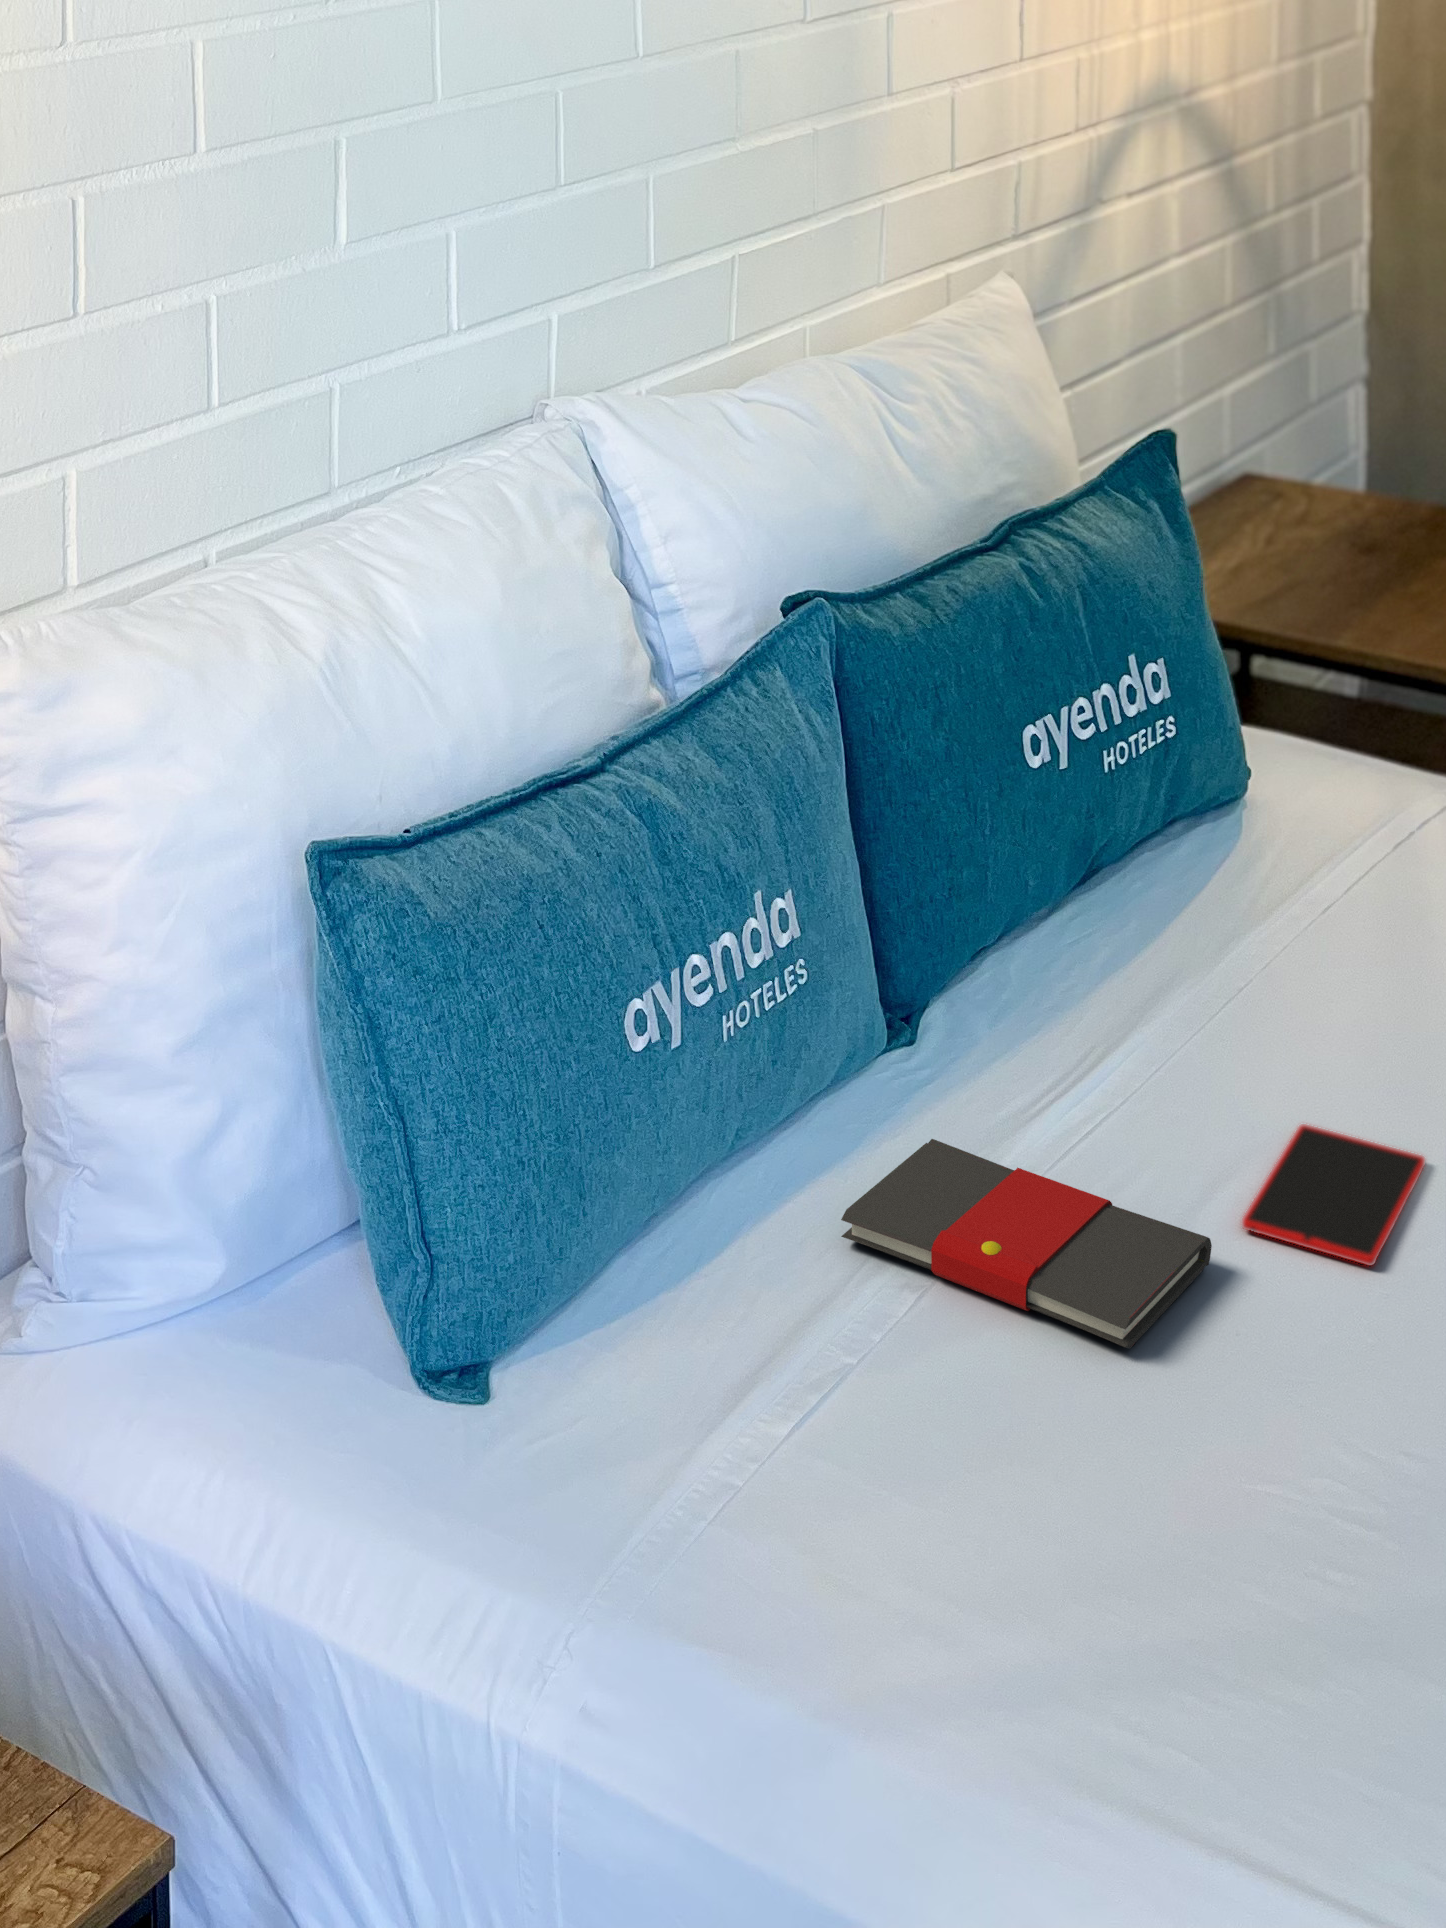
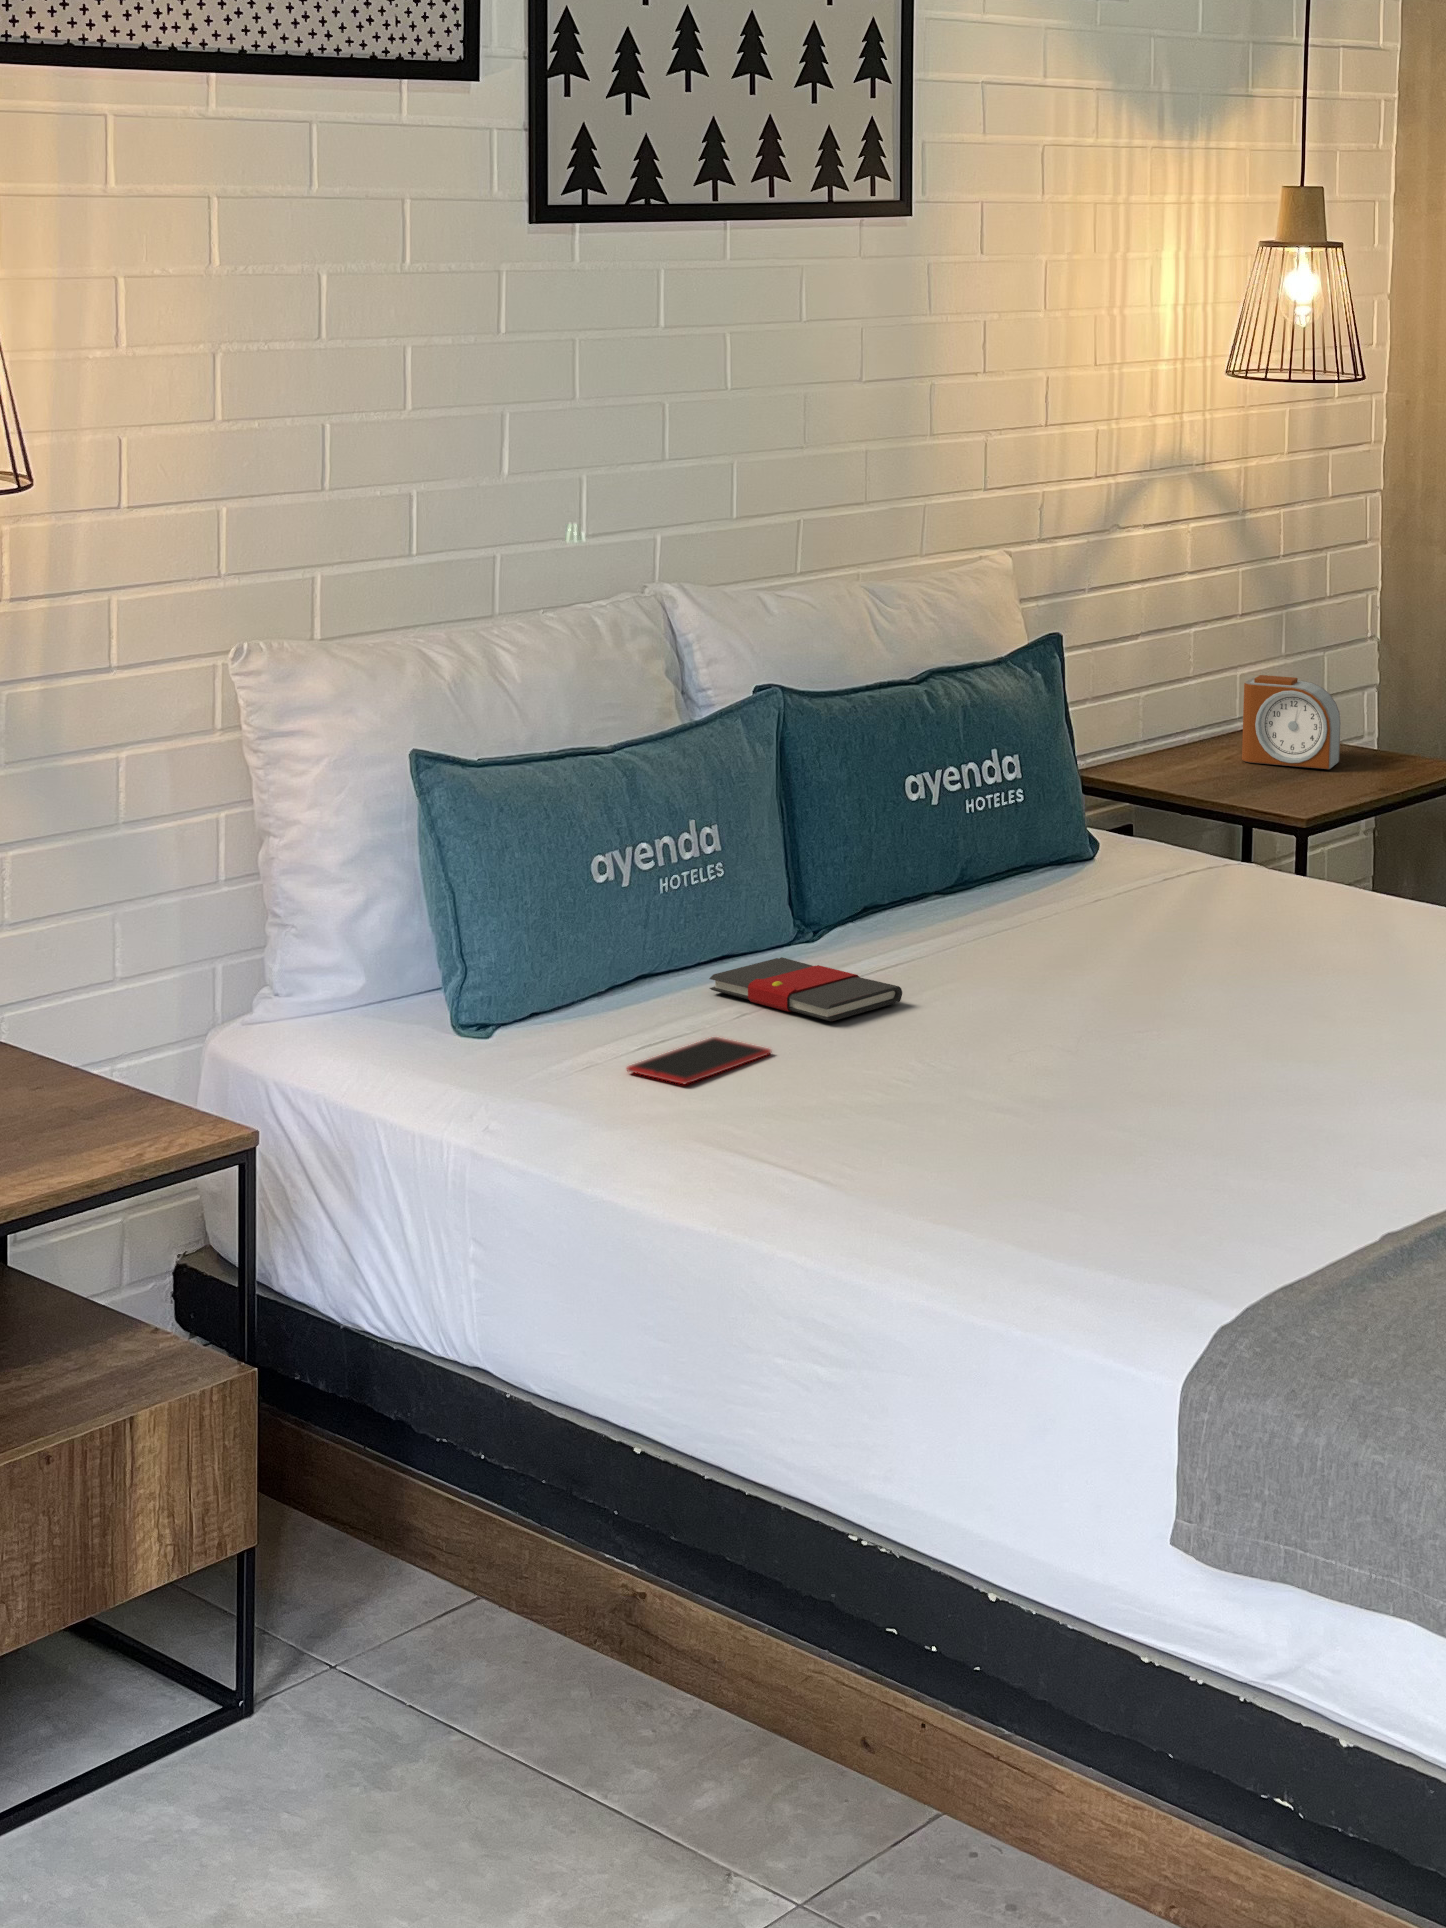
alarm clock: none [1264,396,1412,542] -> present [1242,675,1340,769]
smartphone: present [1242,1124,1425,1265] -> present [627,1037,772,1084]

